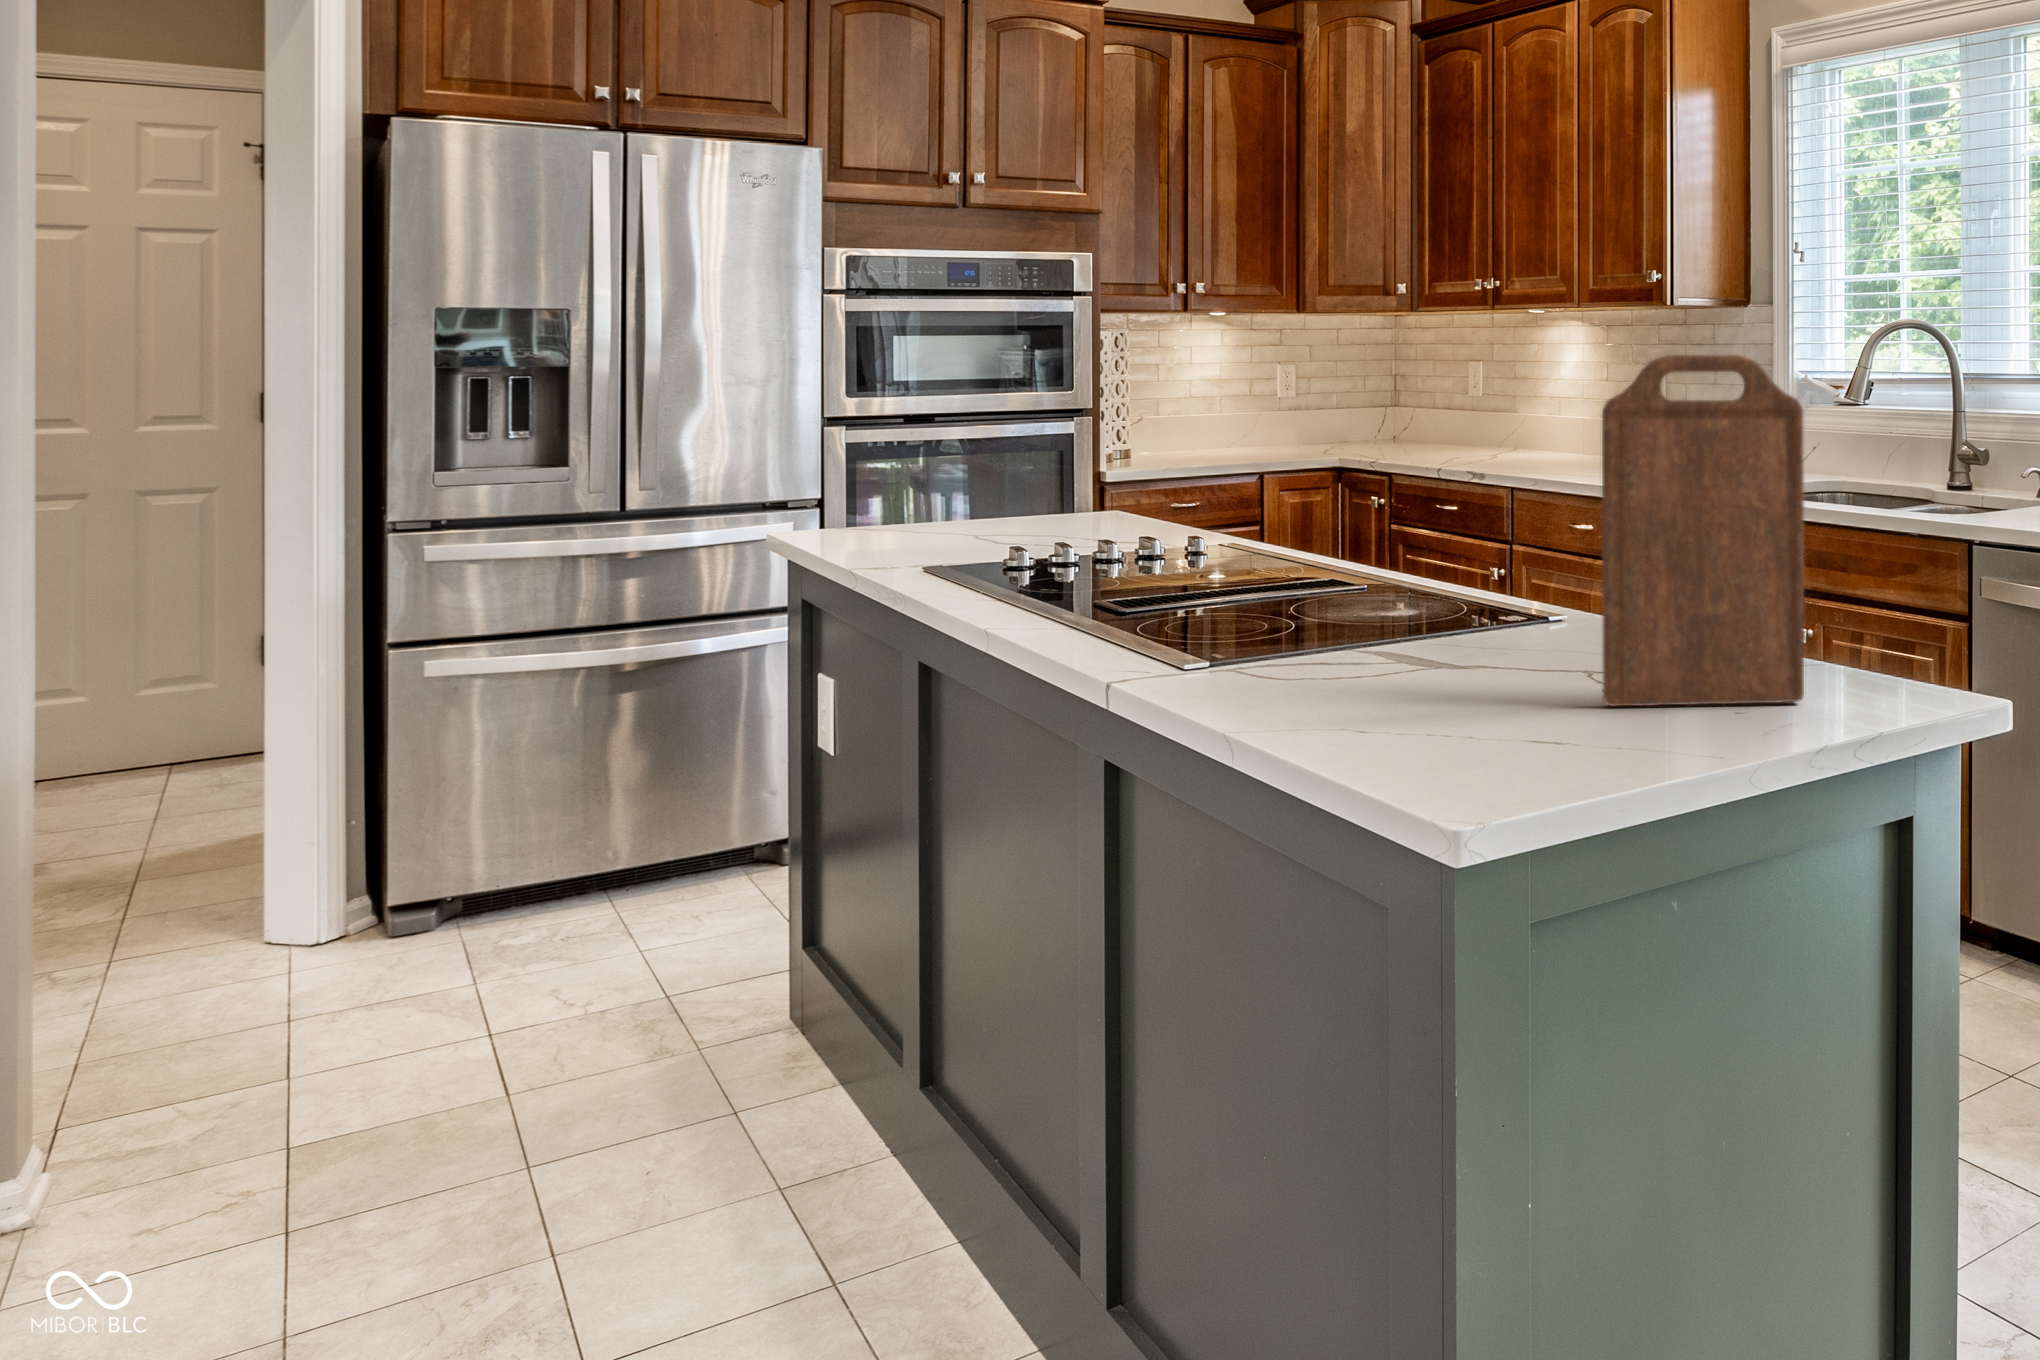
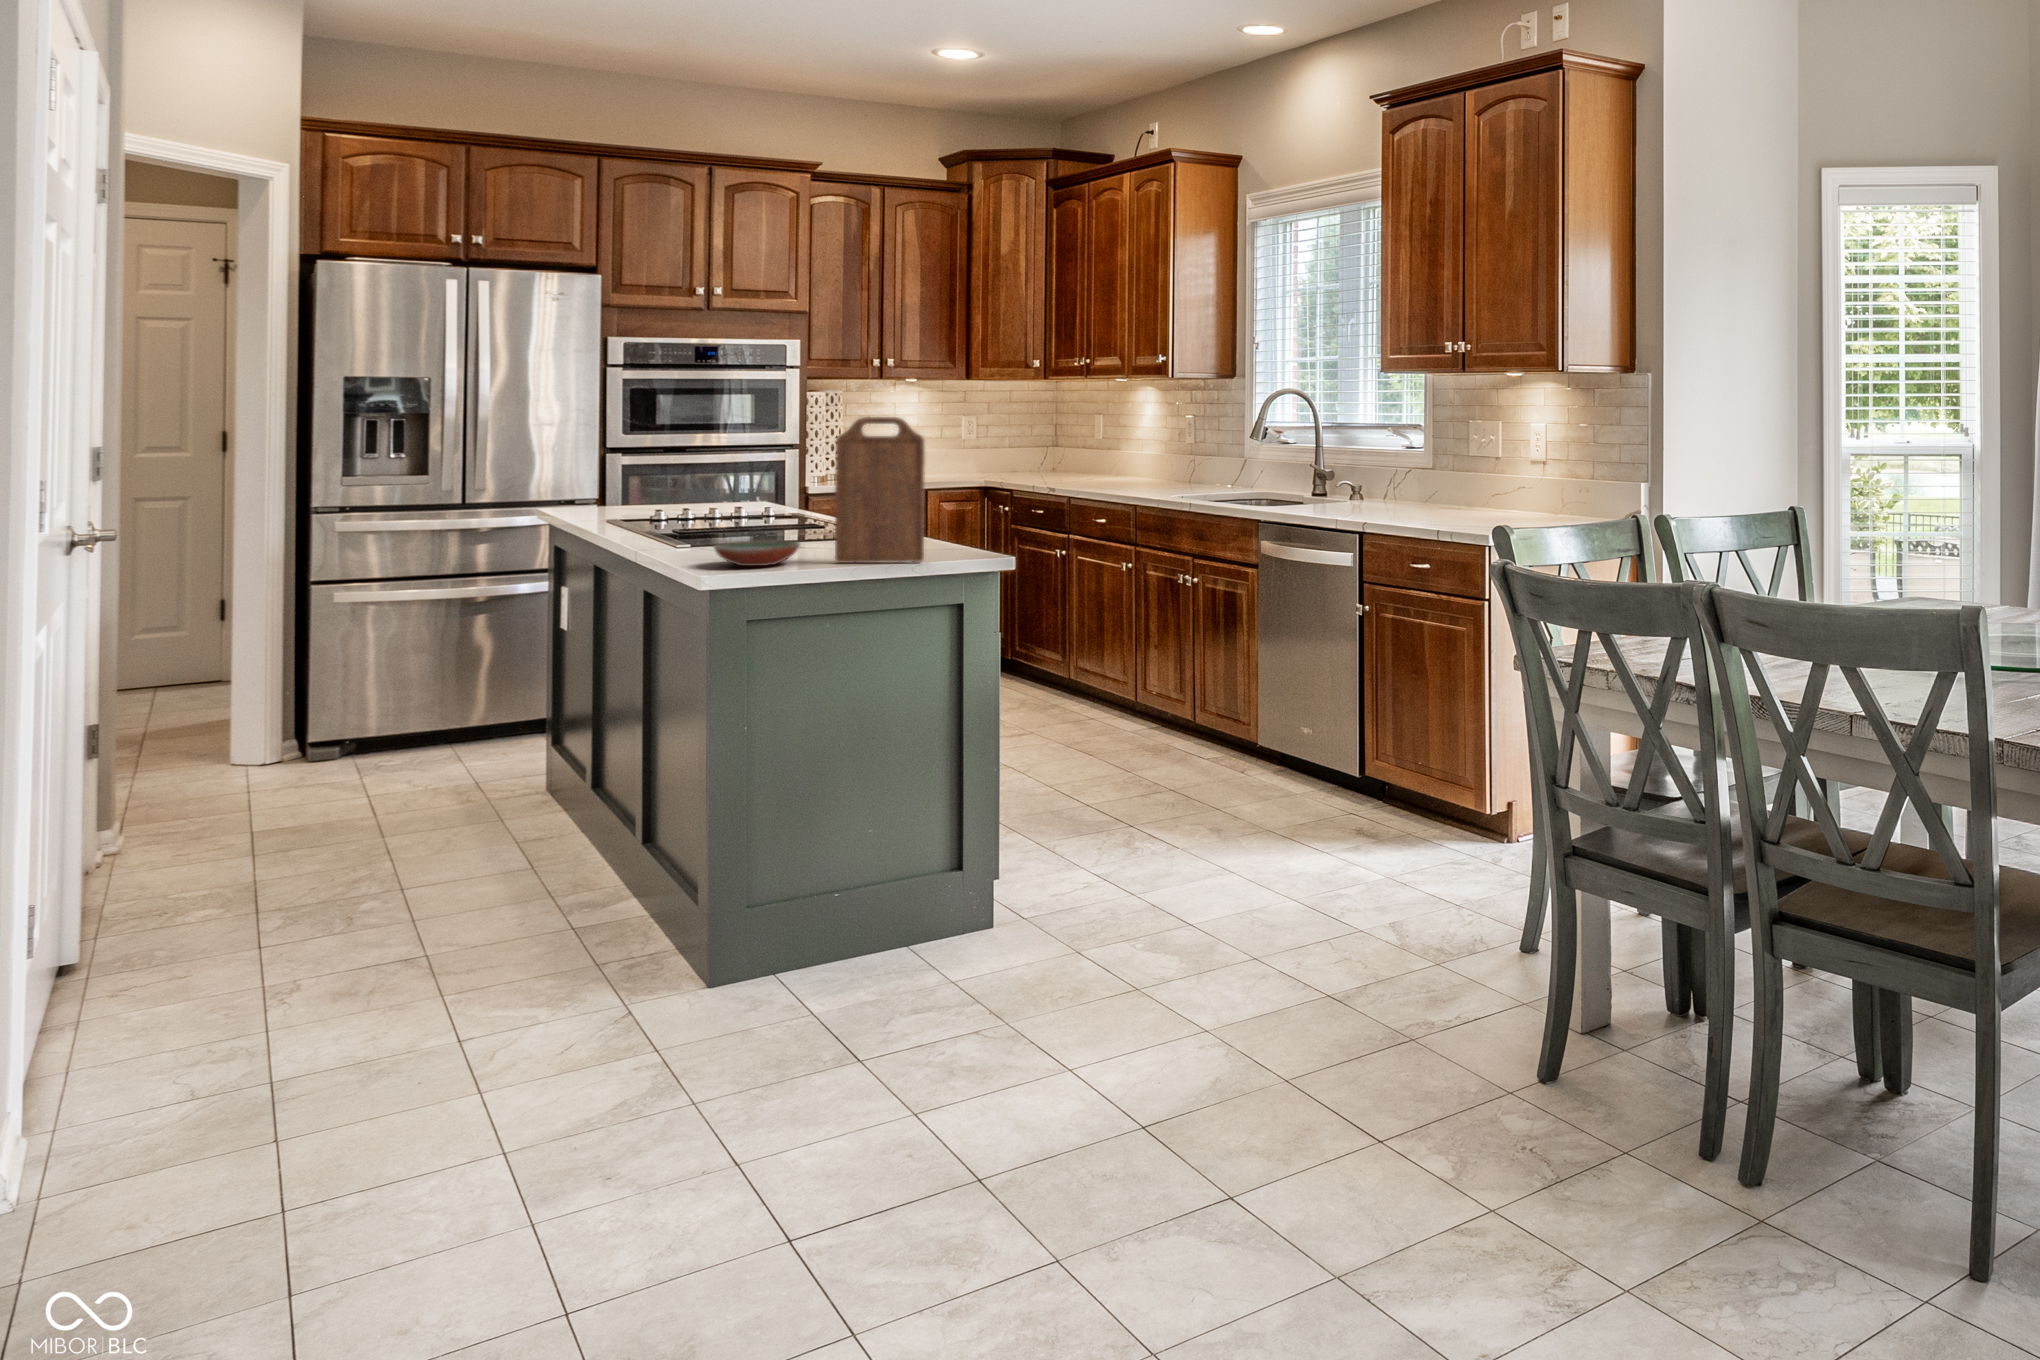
decorative bowl: none [1340,648,1534,725] -> present [714,540,800,566]

